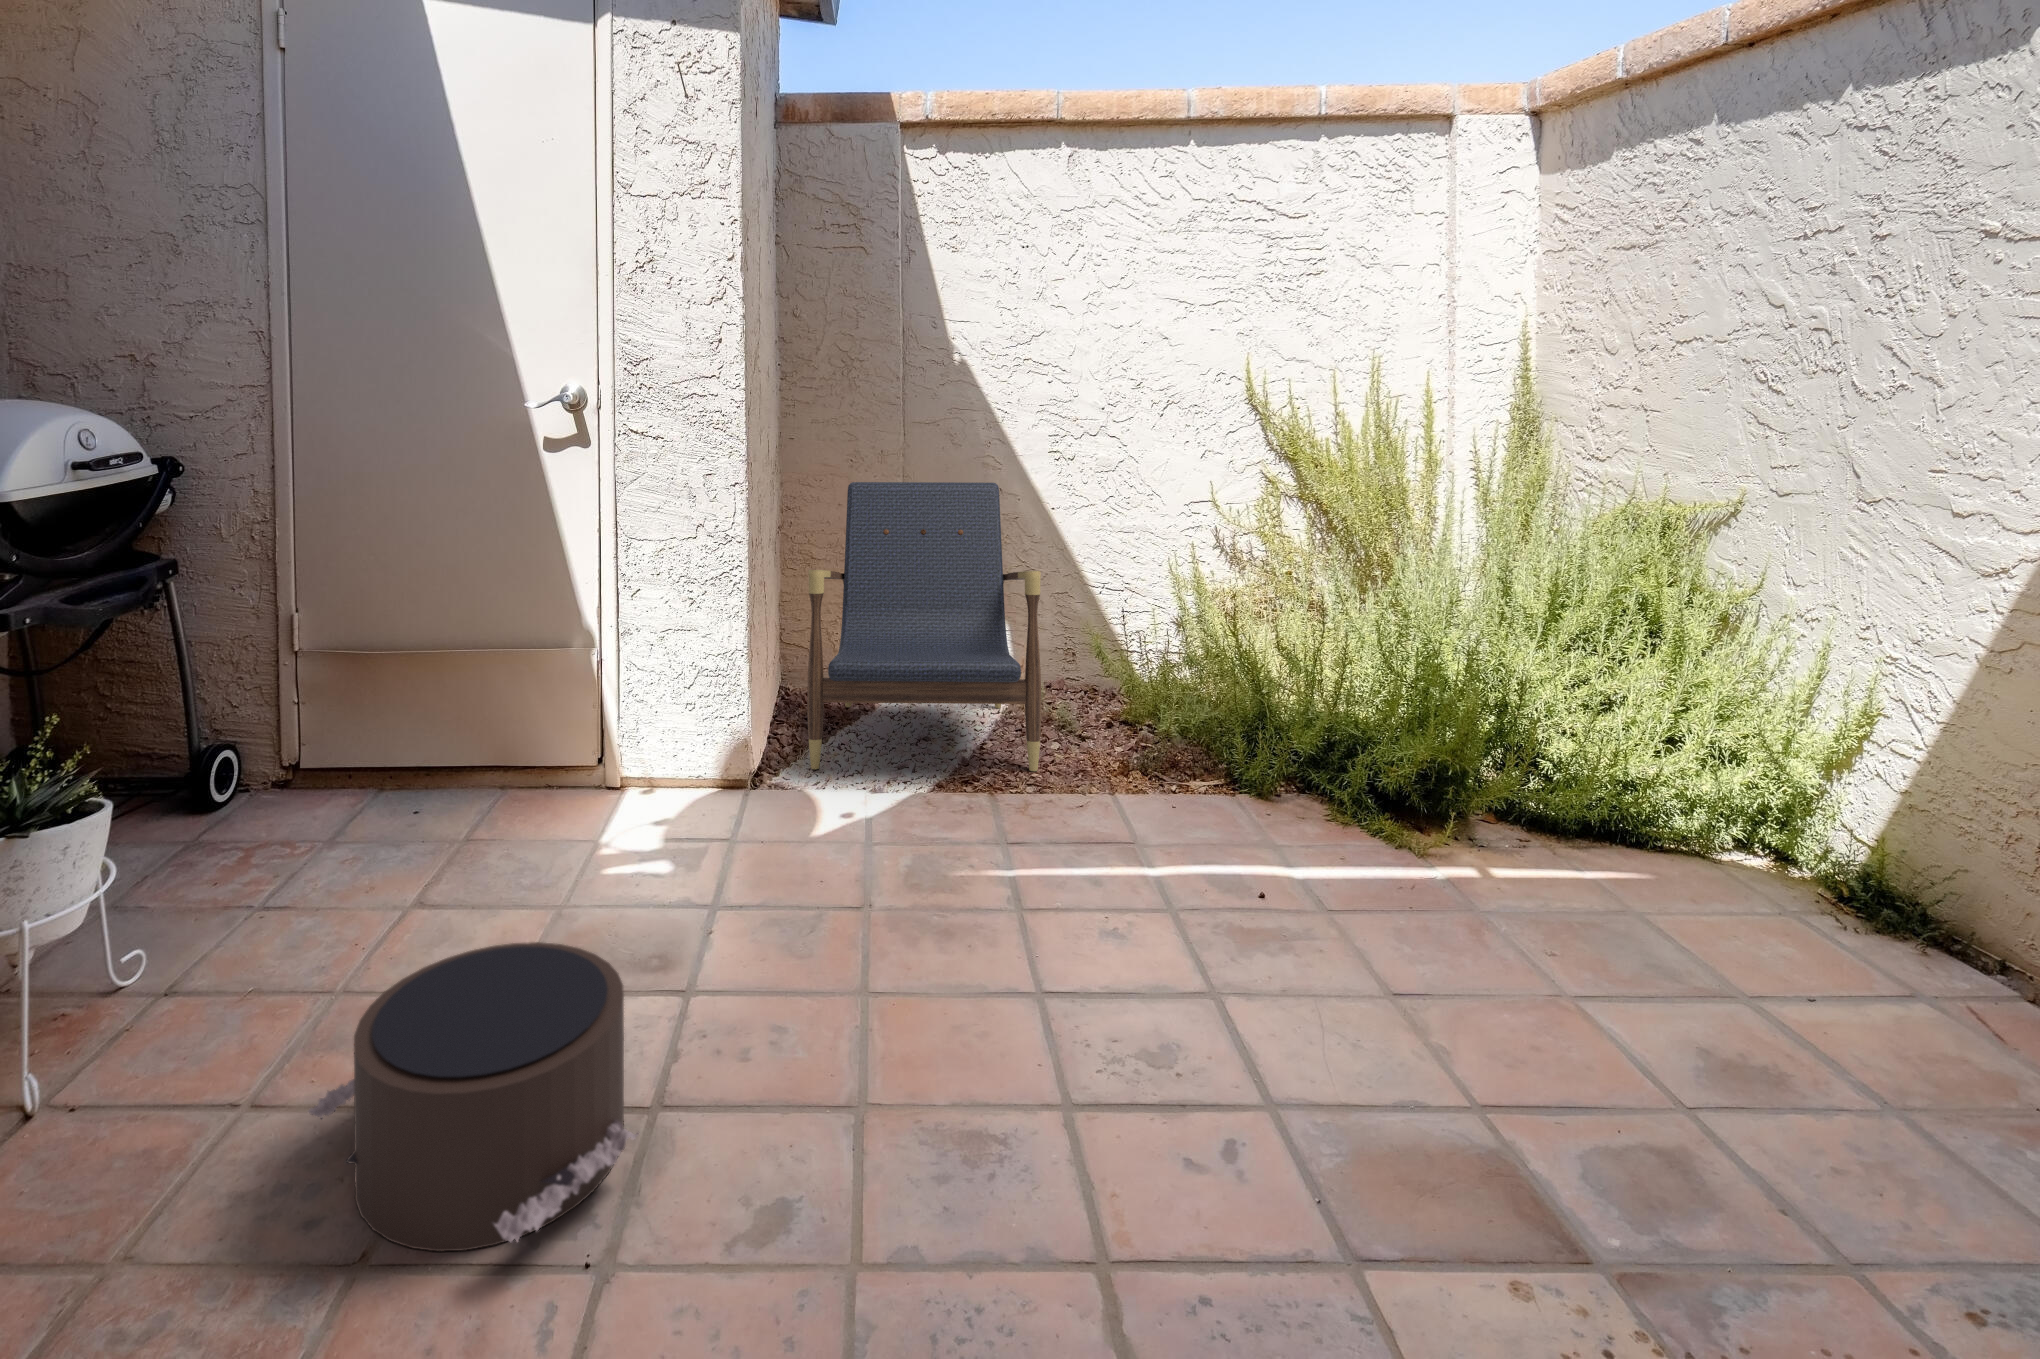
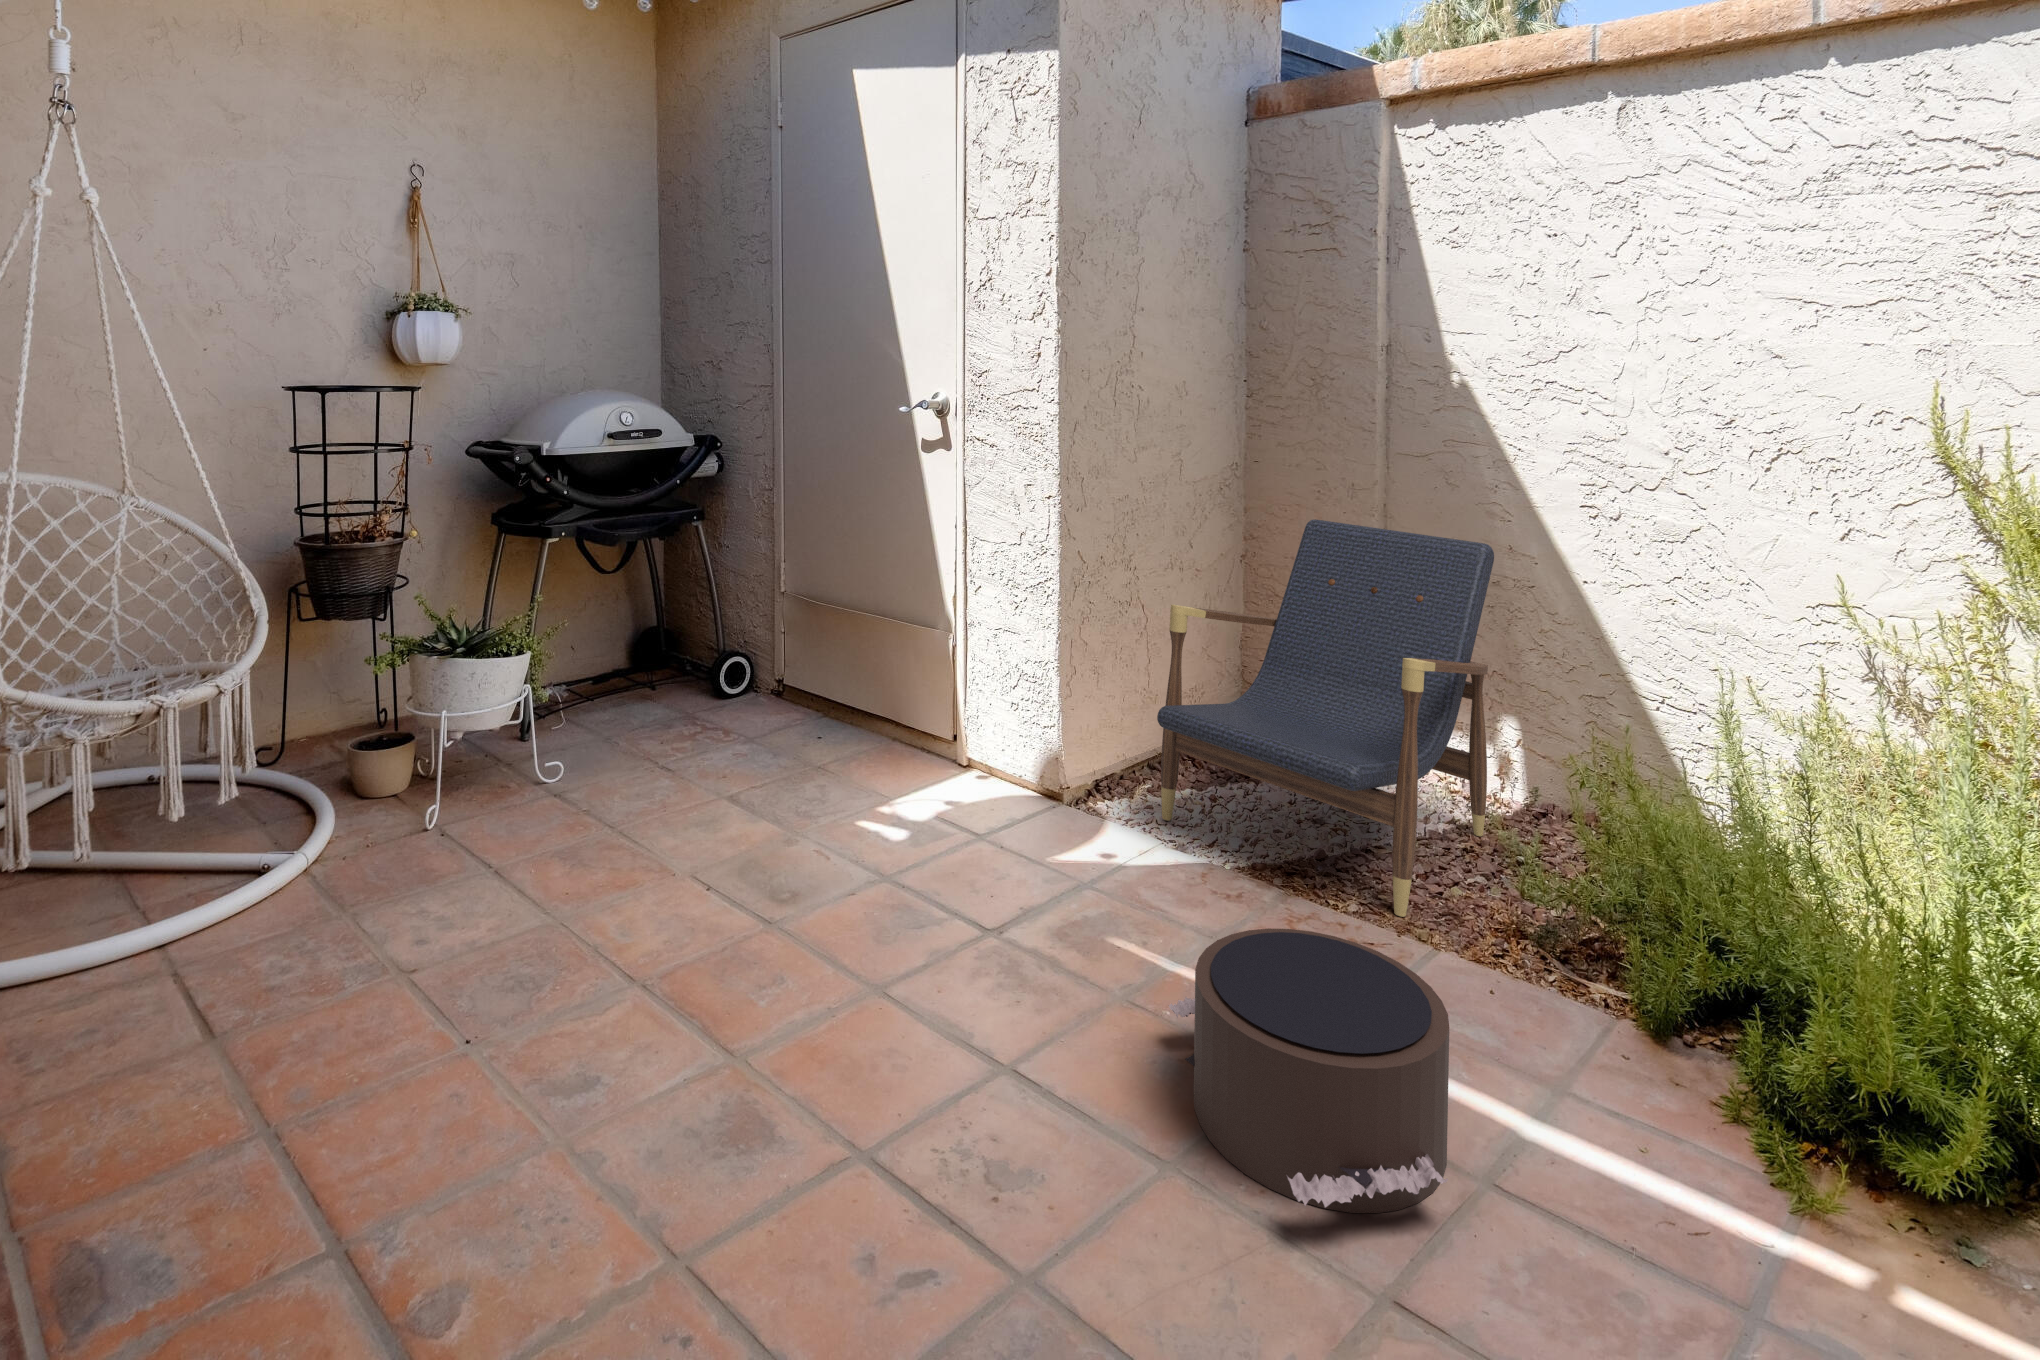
pouf: present [308,942,638,1252] -> present [1169,928,1449,1213]

